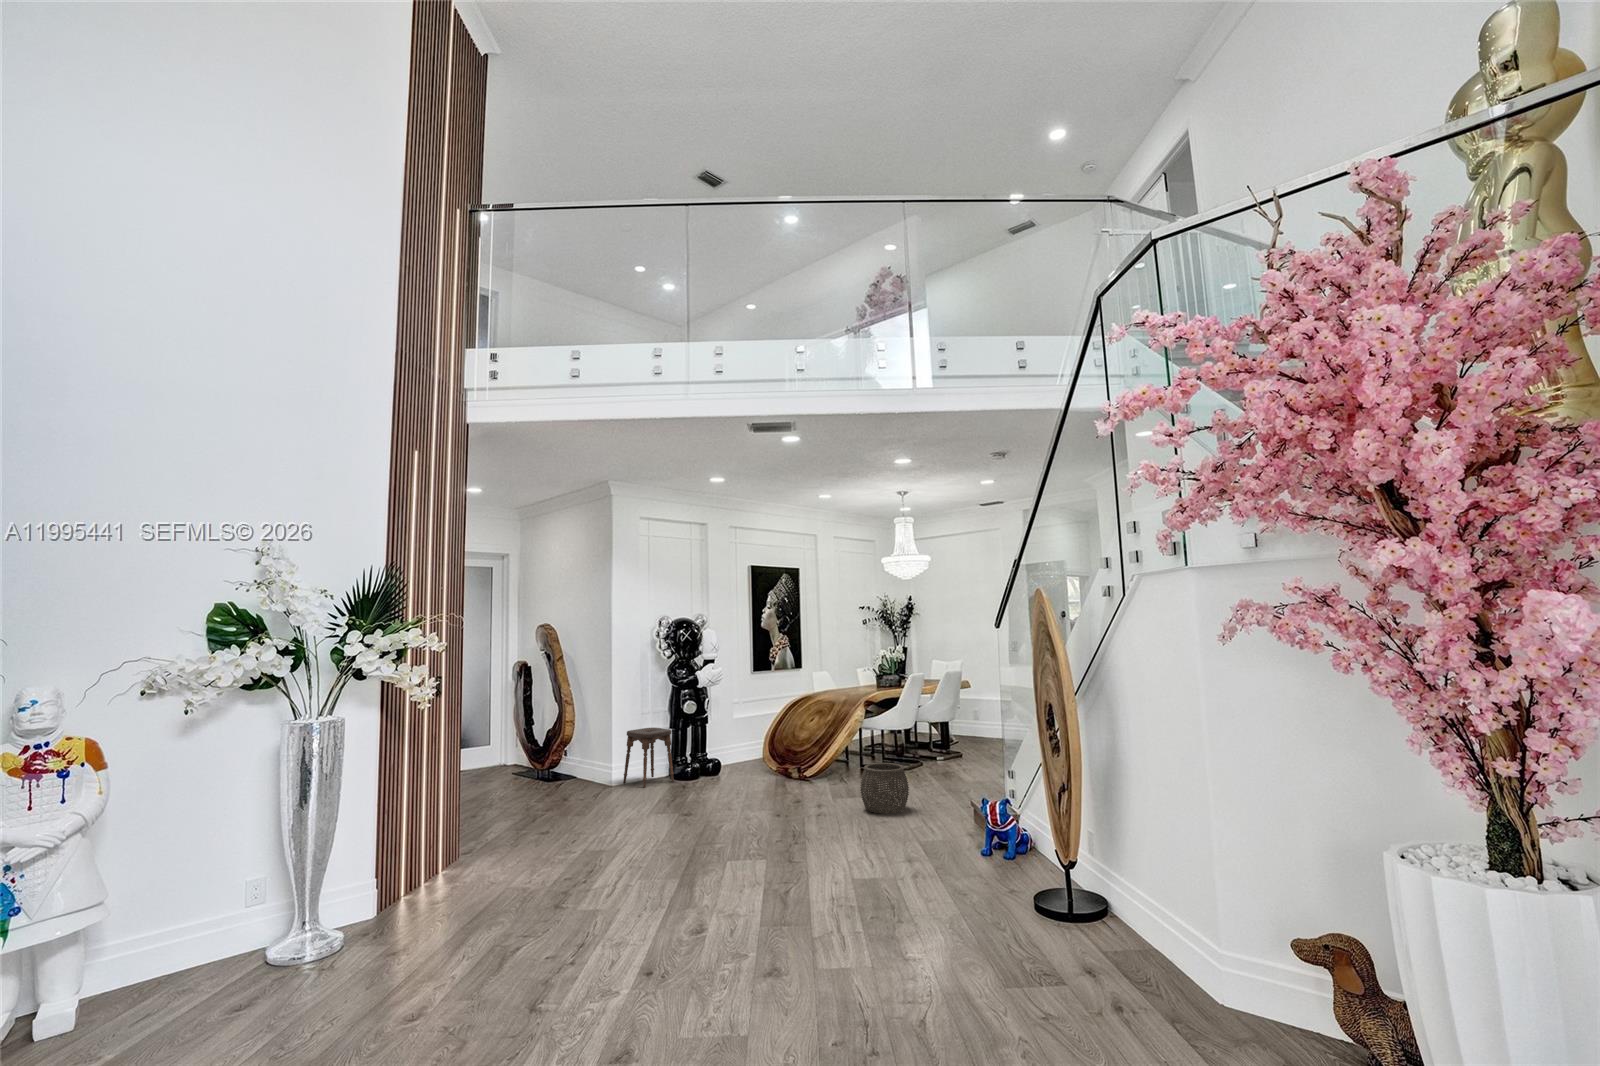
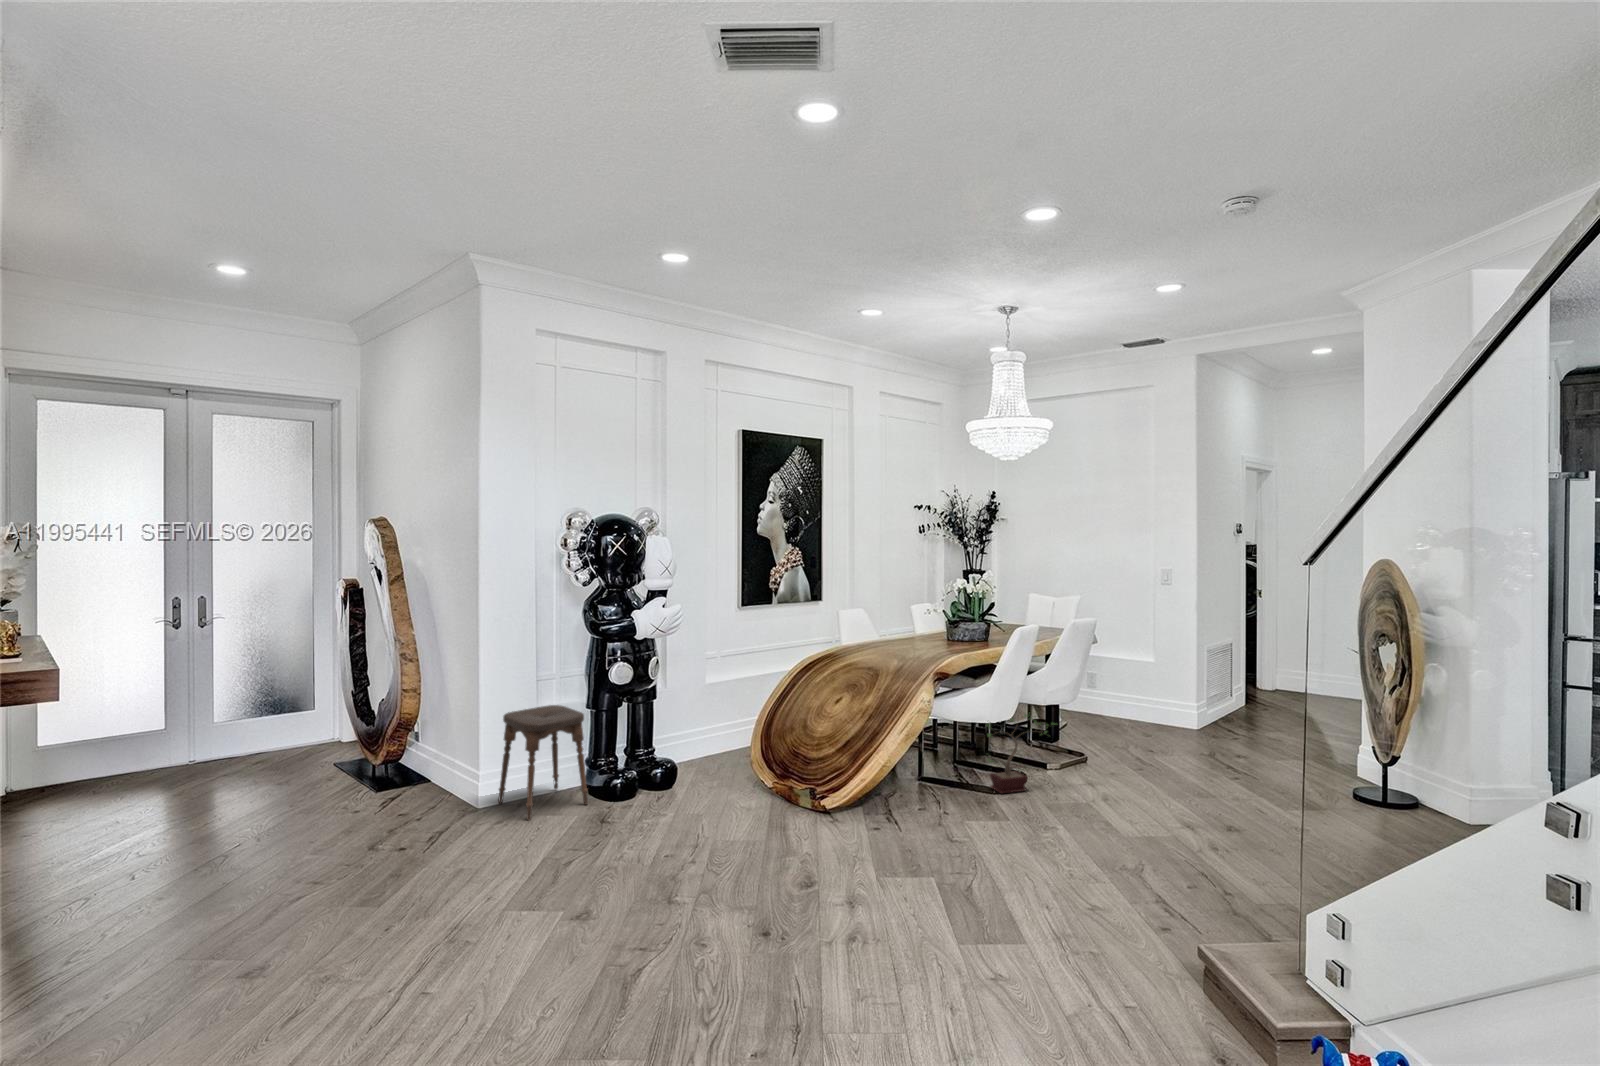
potted plant: none [896,719,937,770] -> present [987,715,1054,793]
woven basket: present [860,763,909,814] -> none [942,835,1051,964]

